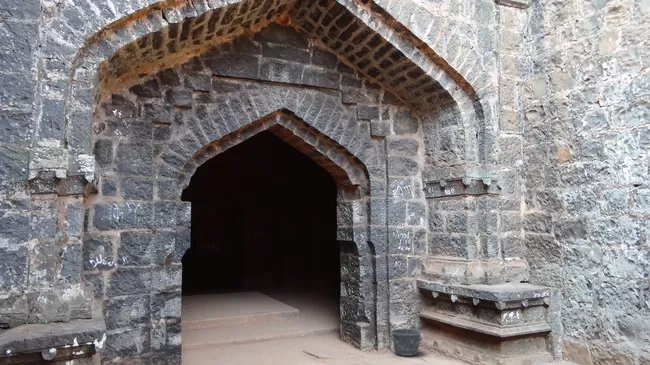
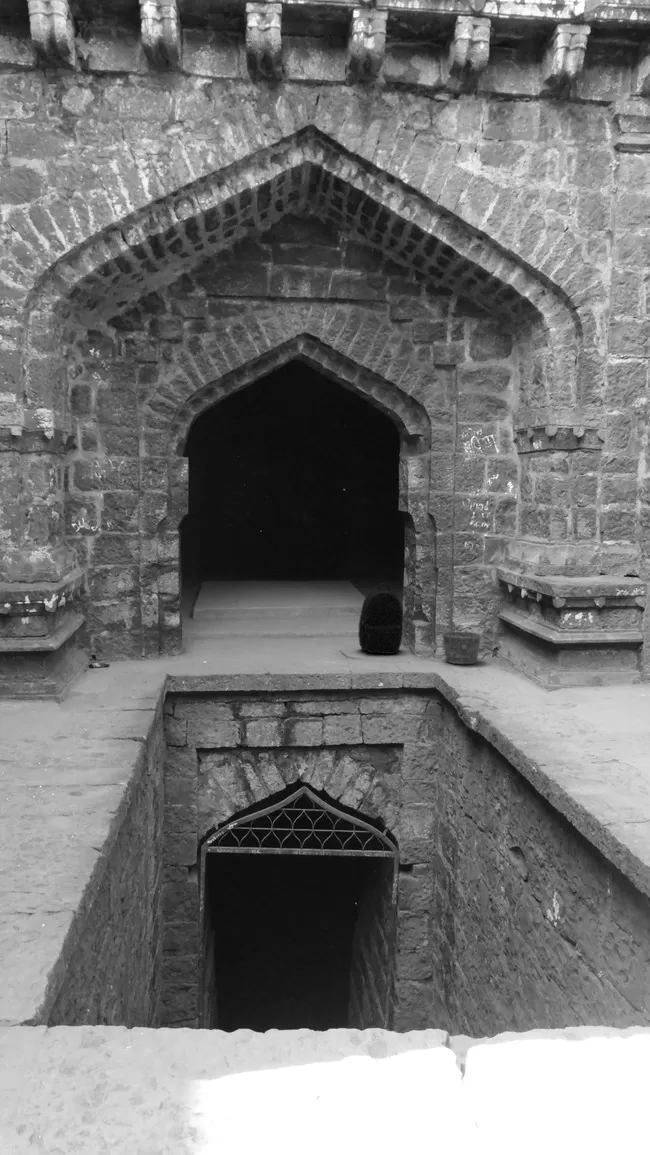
backpack: none [321,295,356,352] -> present [358,583,403,654]

